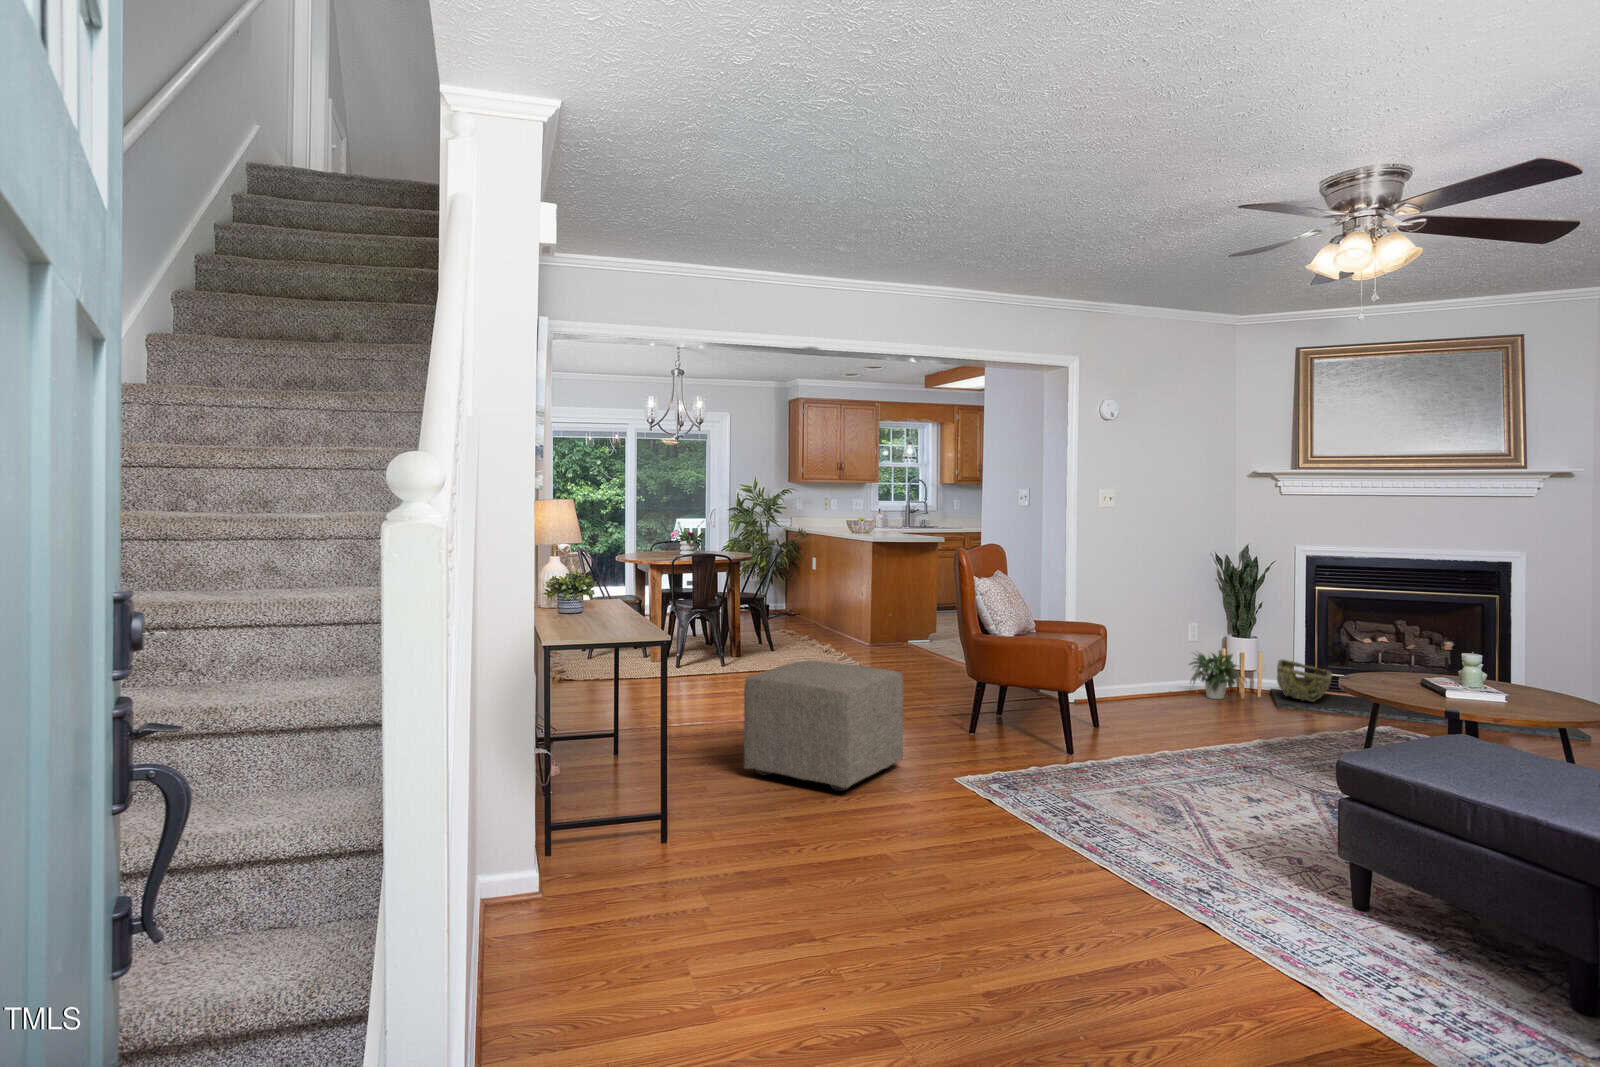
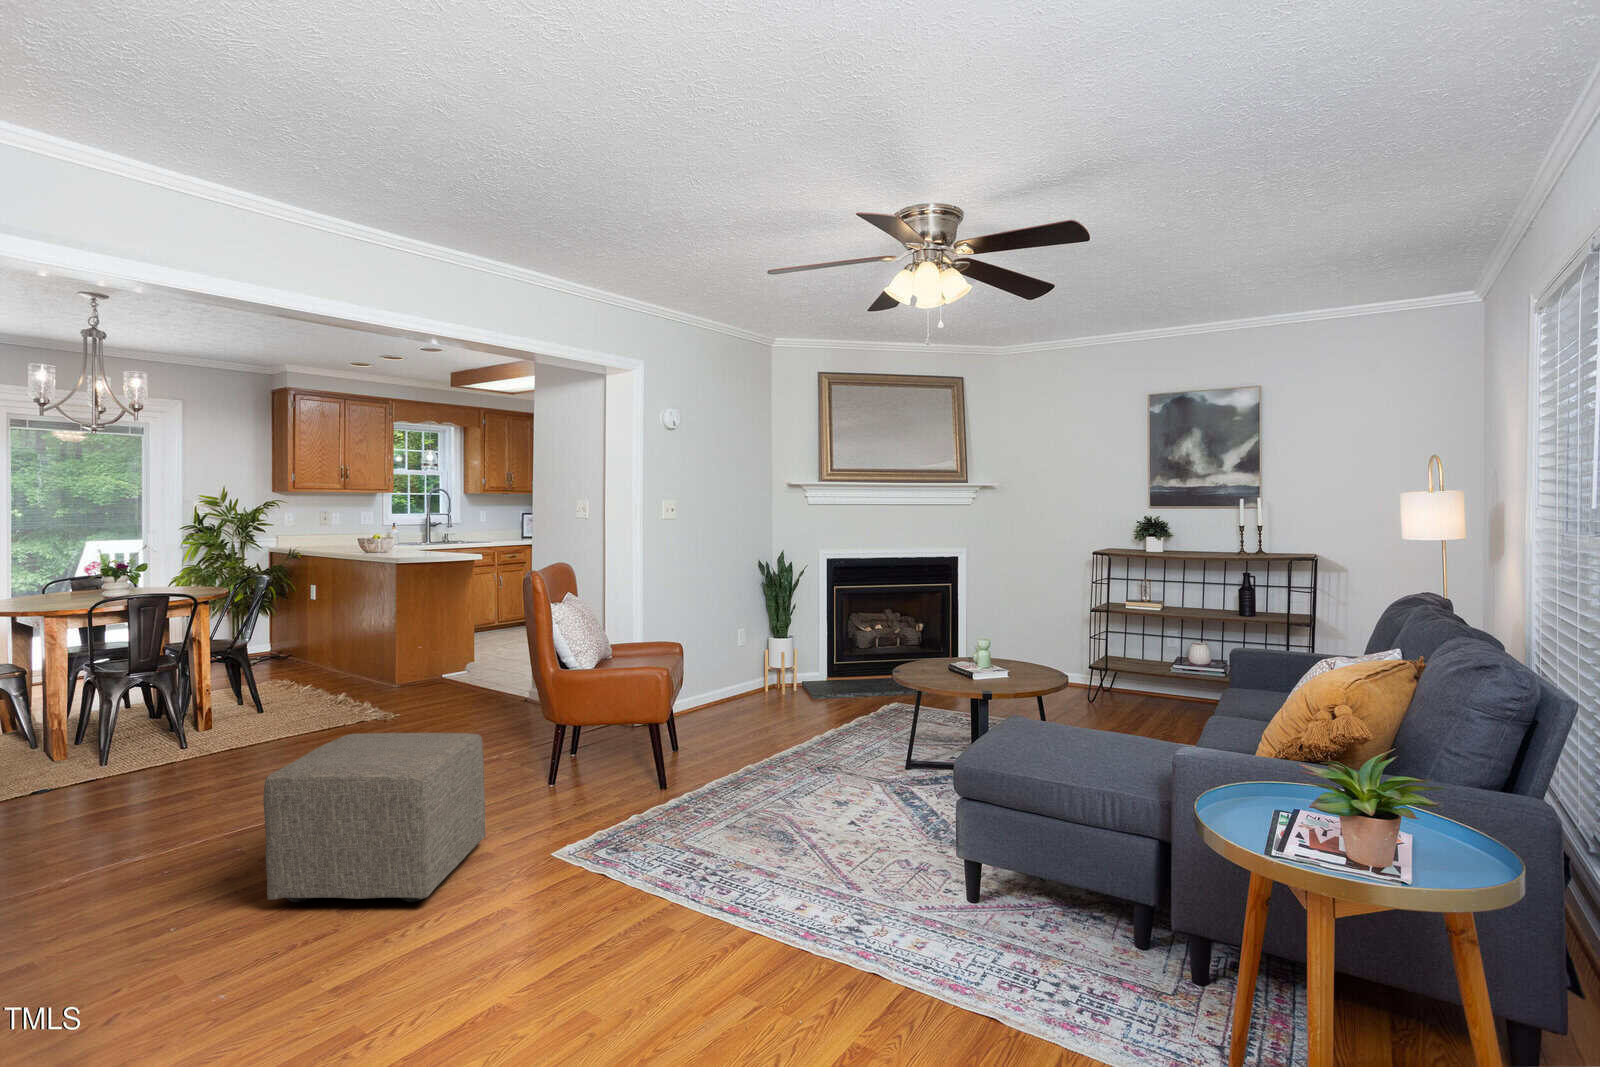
potted plant: present [1189,653,1245,699] -> none [724,653,791,697]
woven basket: present [1277,660,1332,702] -> none [810,652,856,689]

